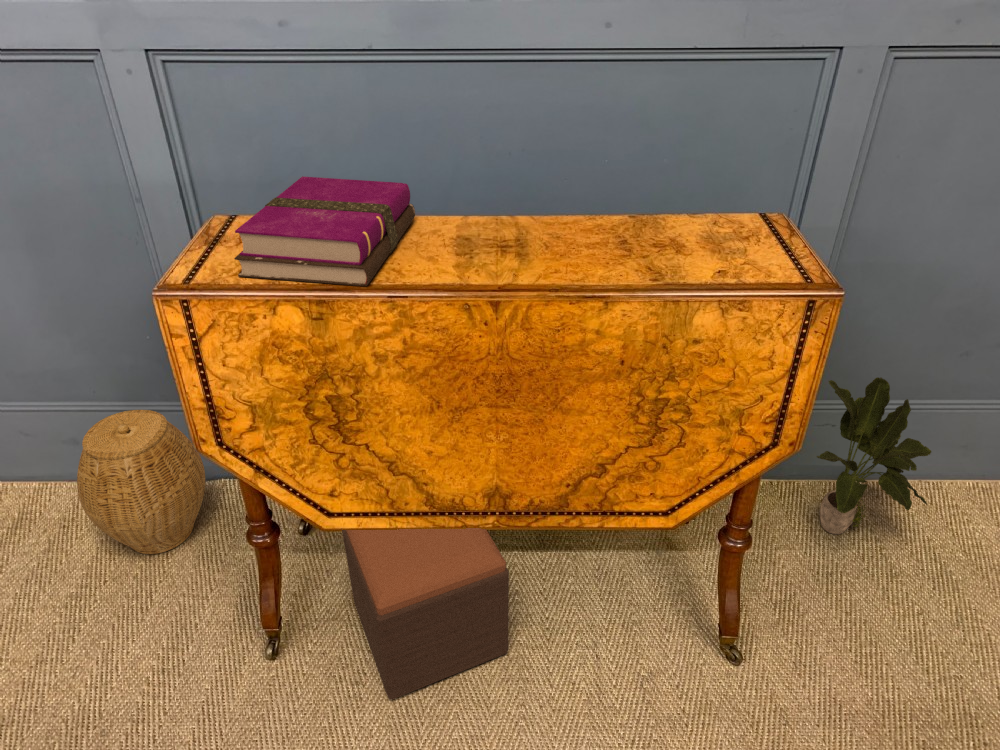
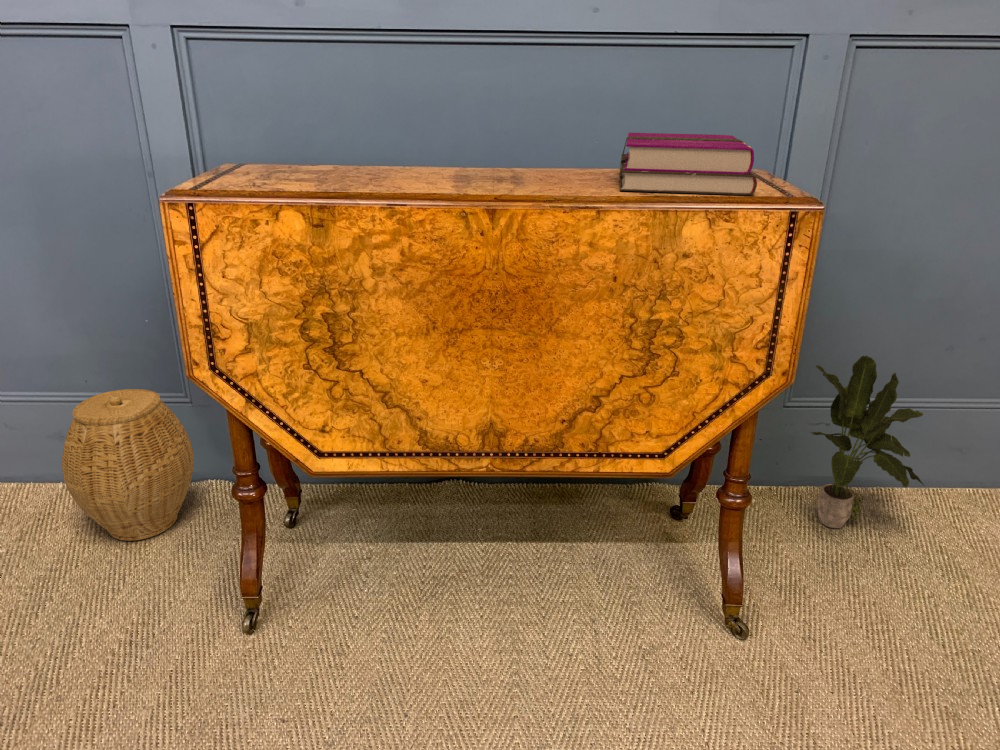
hardback book: present [234,176,415,286] -> present [620,133,757,195]
footstool: present [342,528,509,699] -> none [330,449,502,668]

